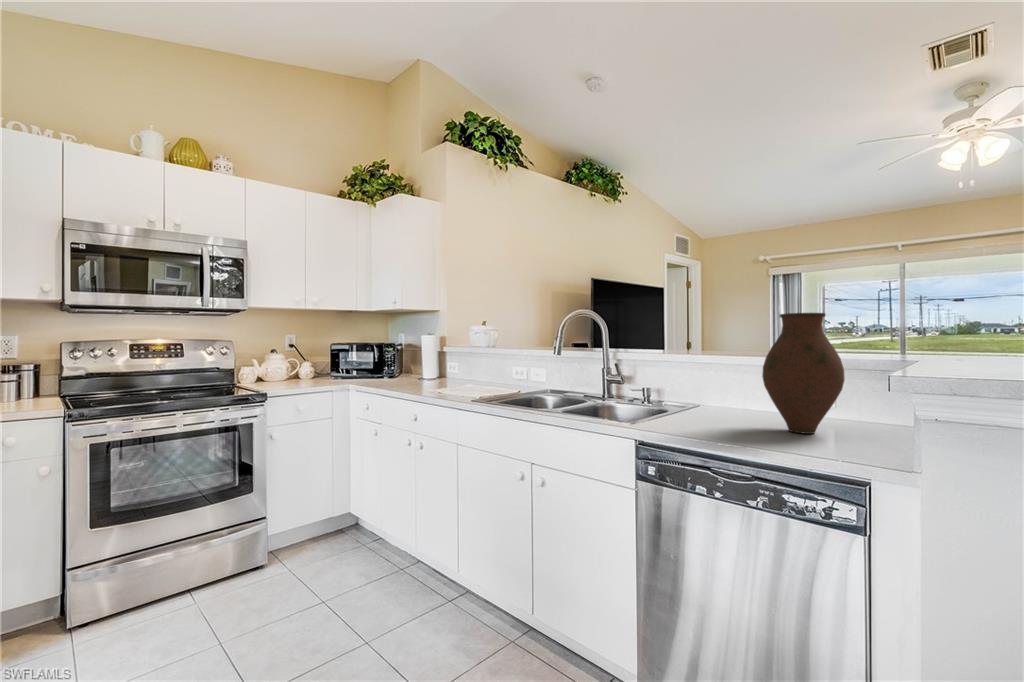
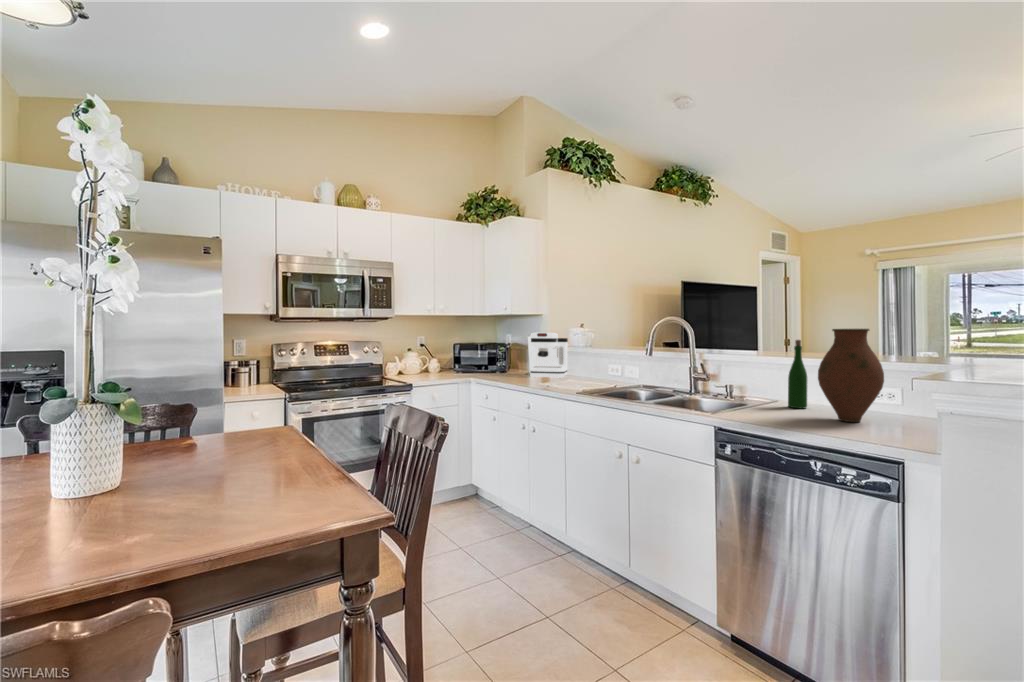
coffee maker: none [419,330,466,384] -> present [530,333,568,378]
wine bottle: none [720,331,742,416] -> present [788,340,807,408]

